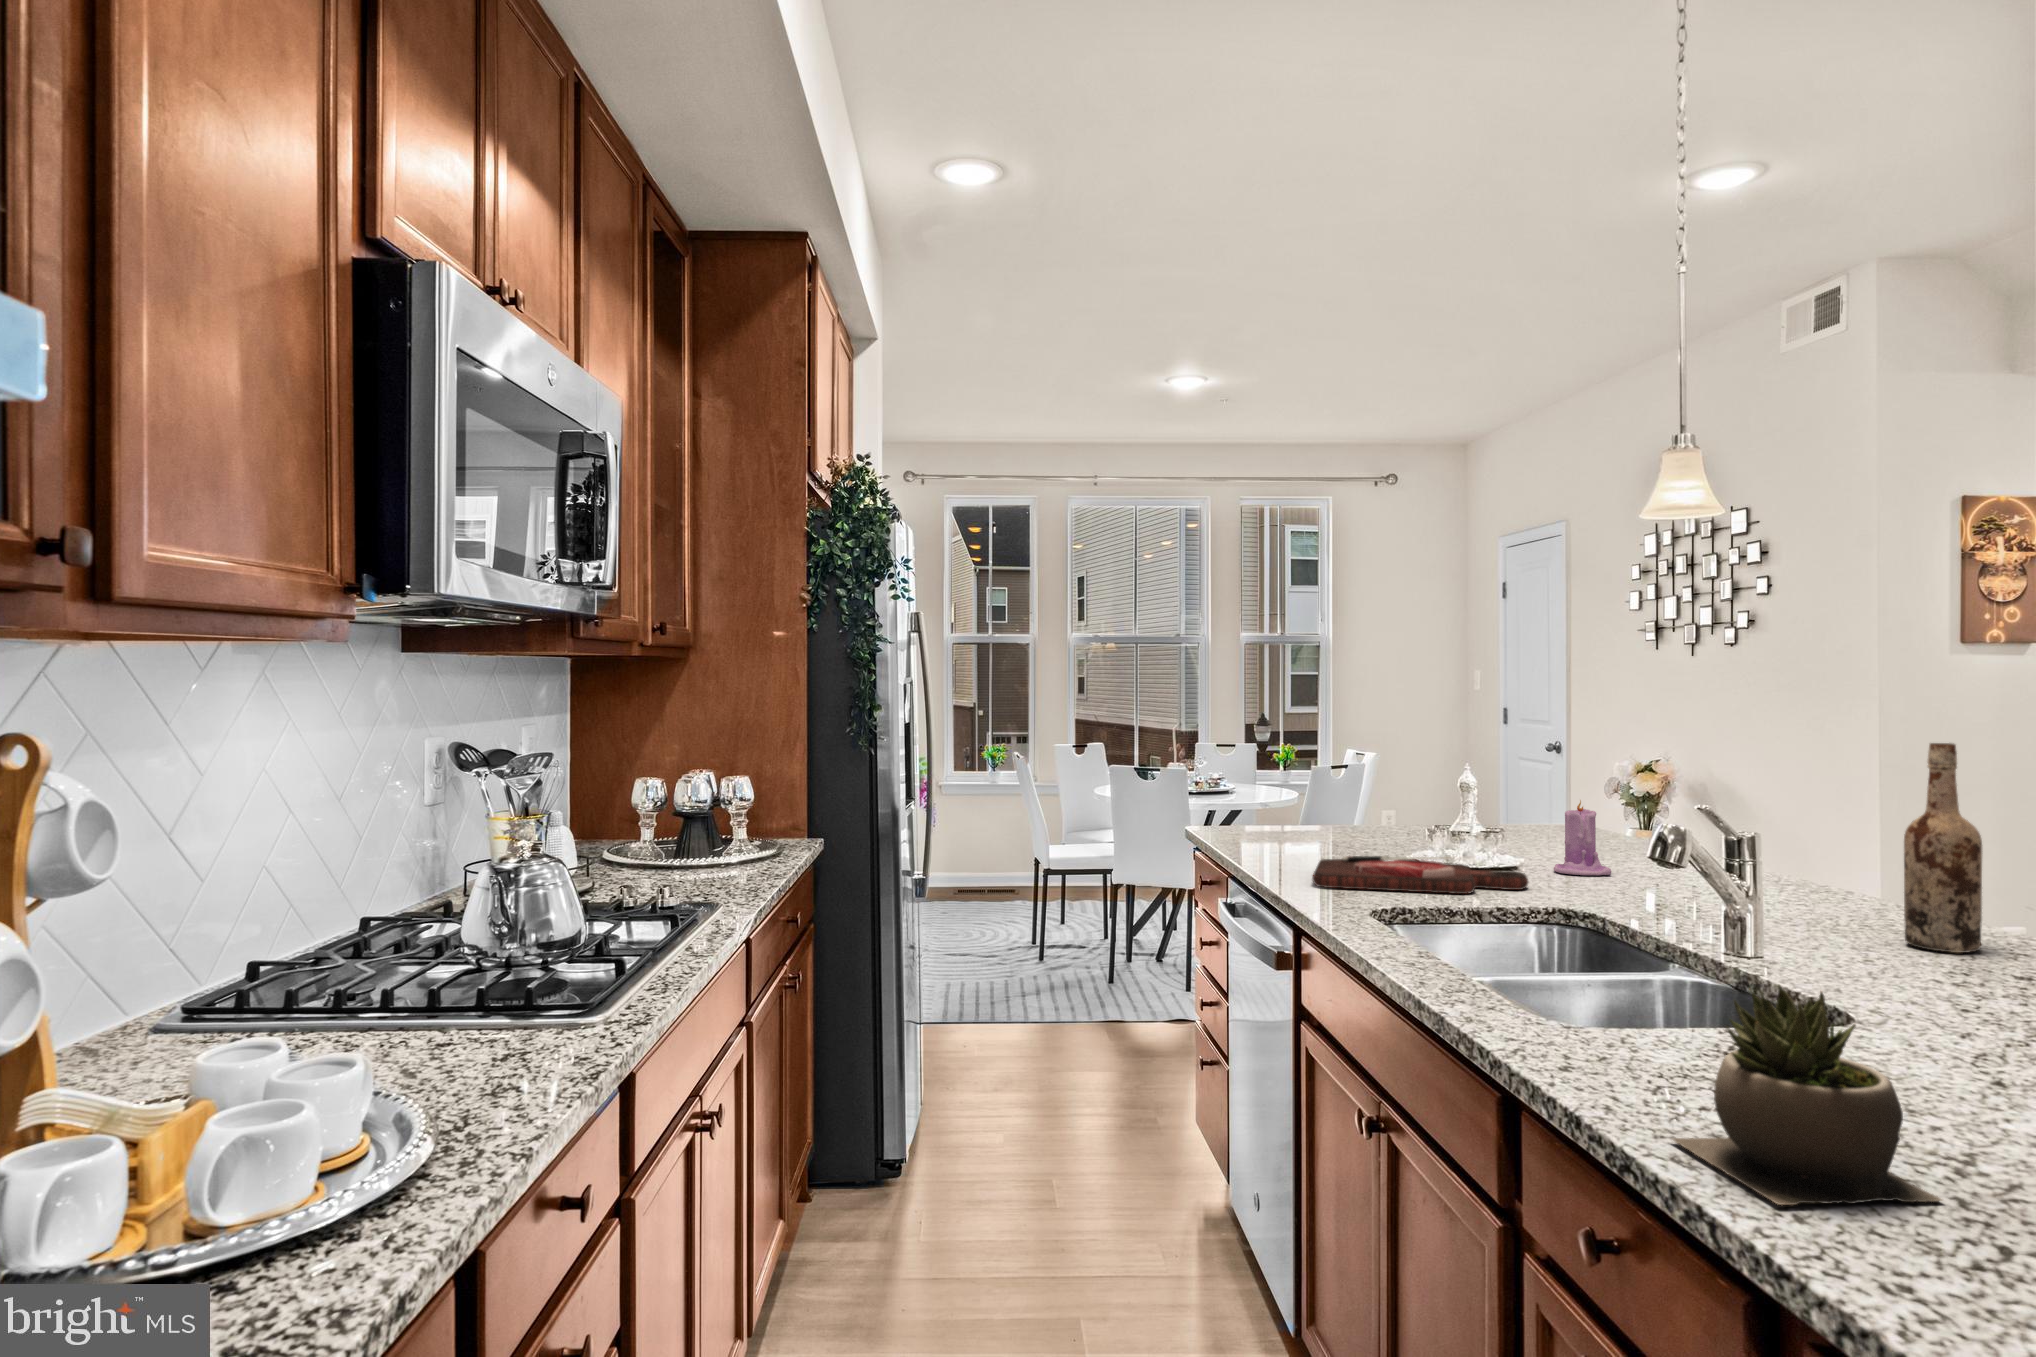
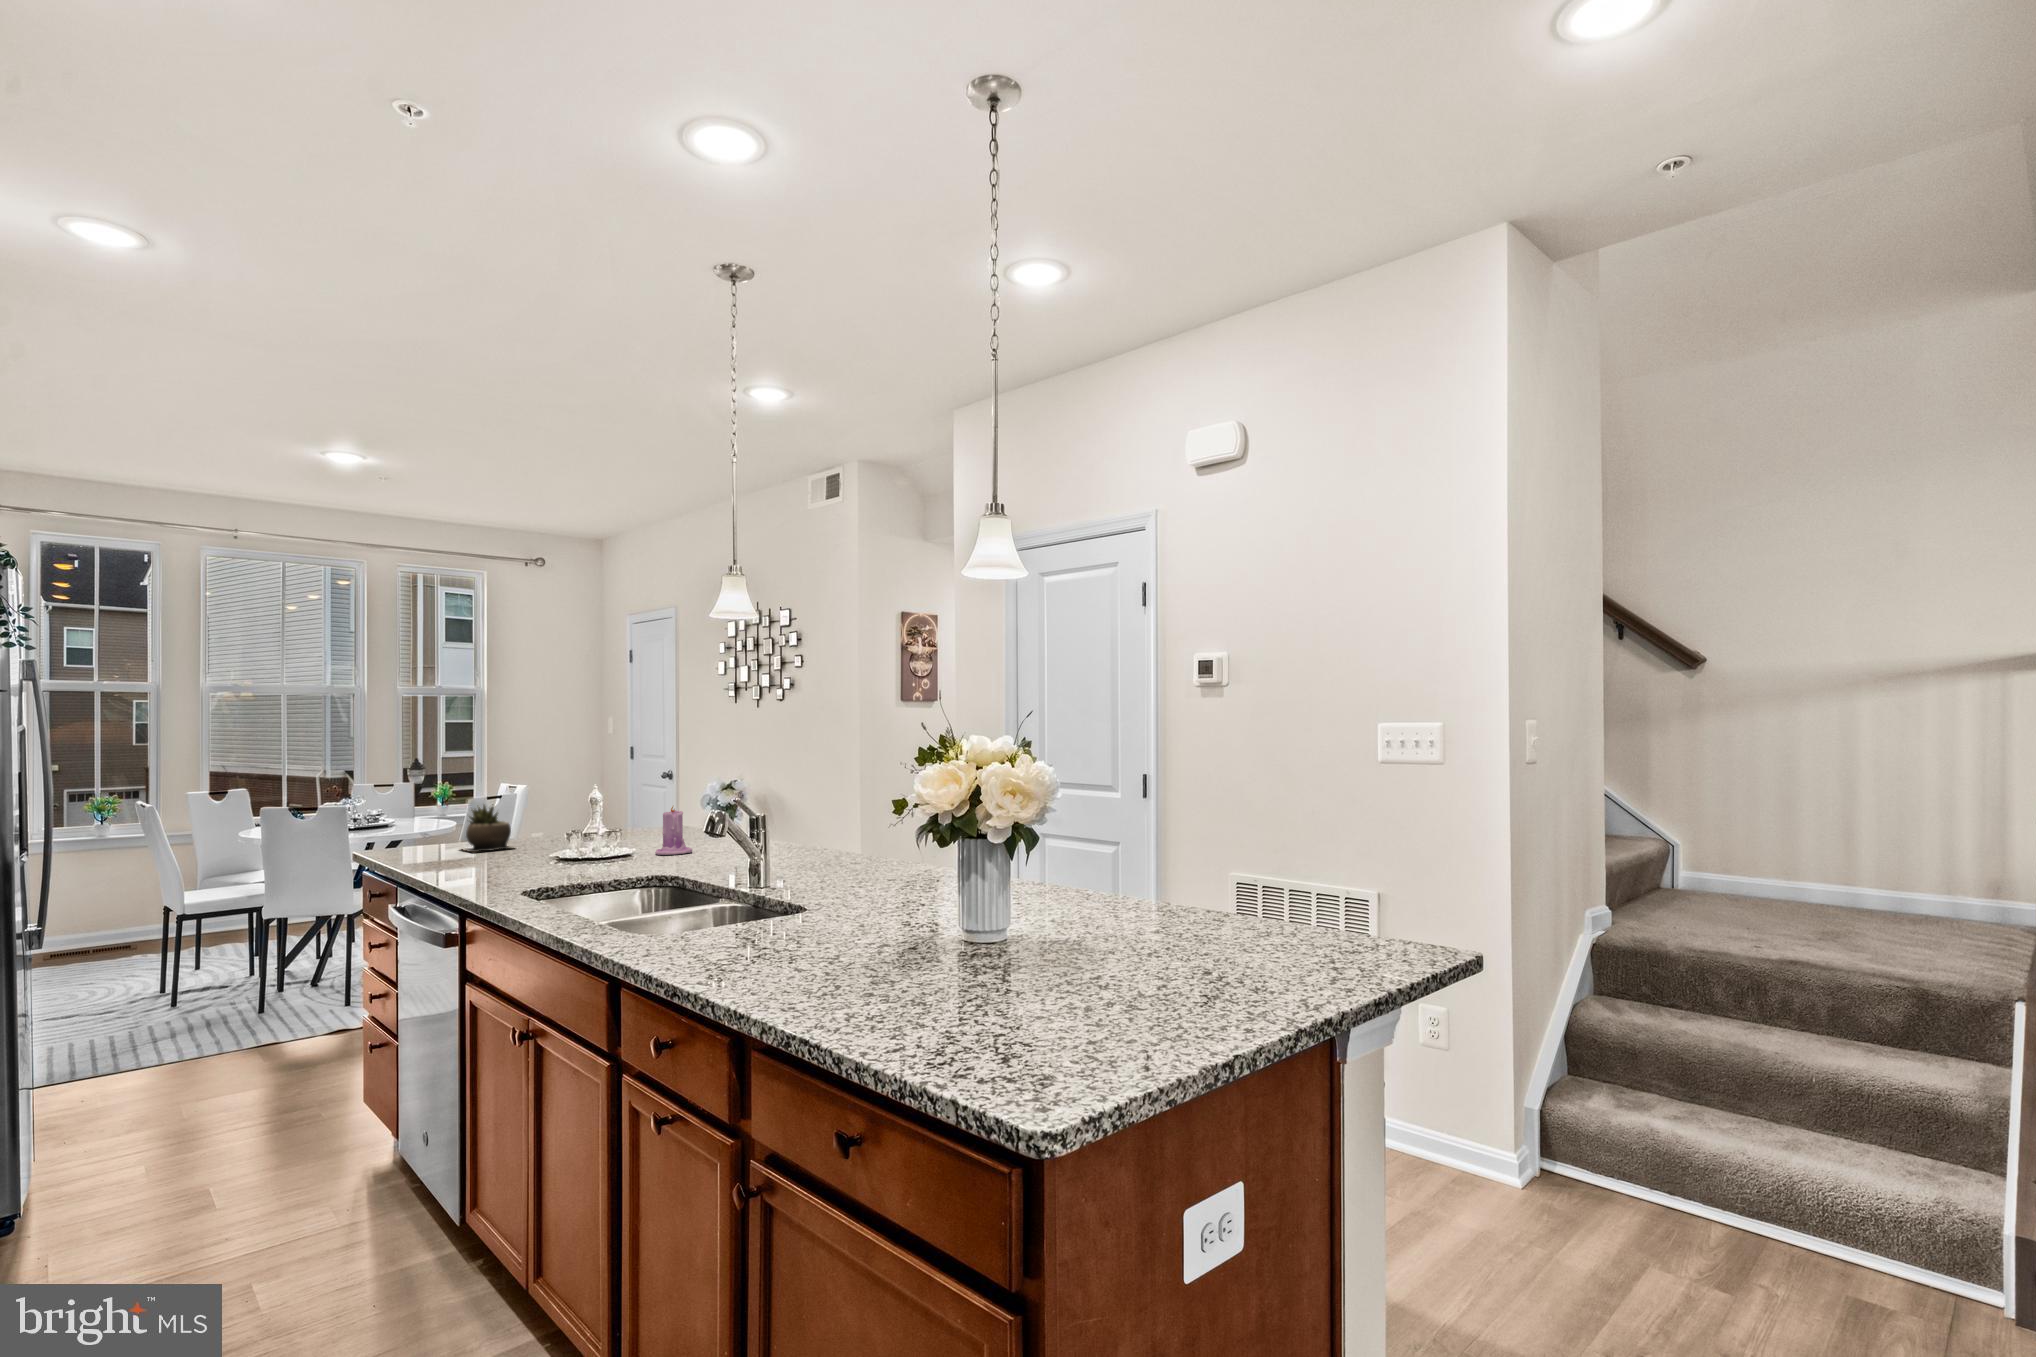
wine bottle: present [1904,743,1982,953] -> none [843,756,878,871]
cutting board: present [1312,856,1528,894] -> none [475,850,637,882]
succulent plant: present [1672,986,1942,1205] -> present [463,805,511,852]

